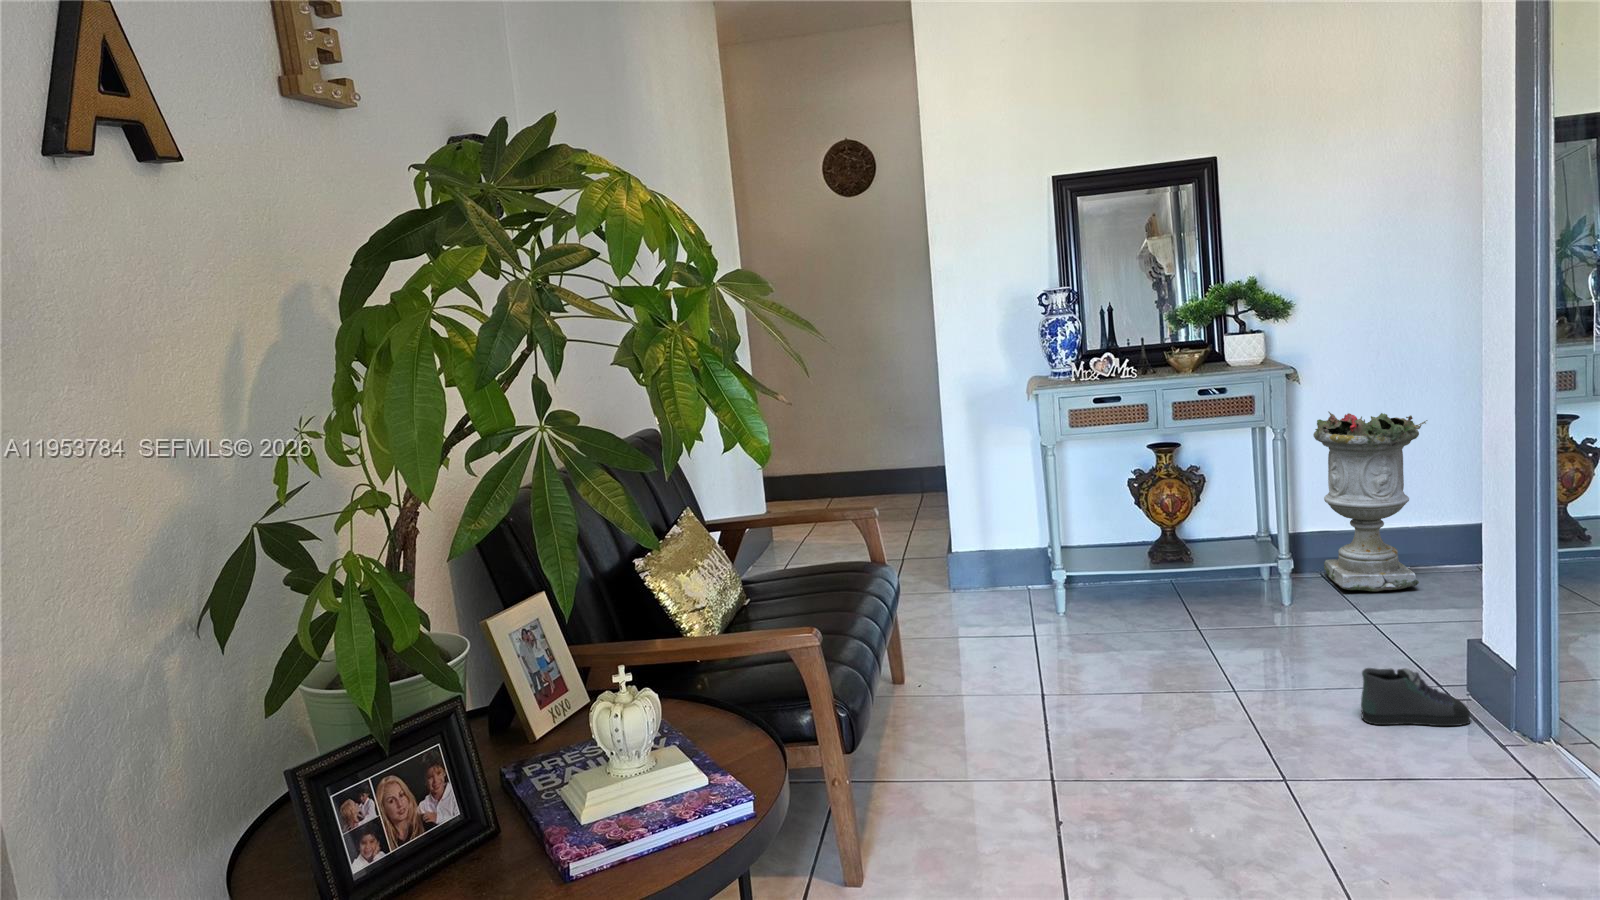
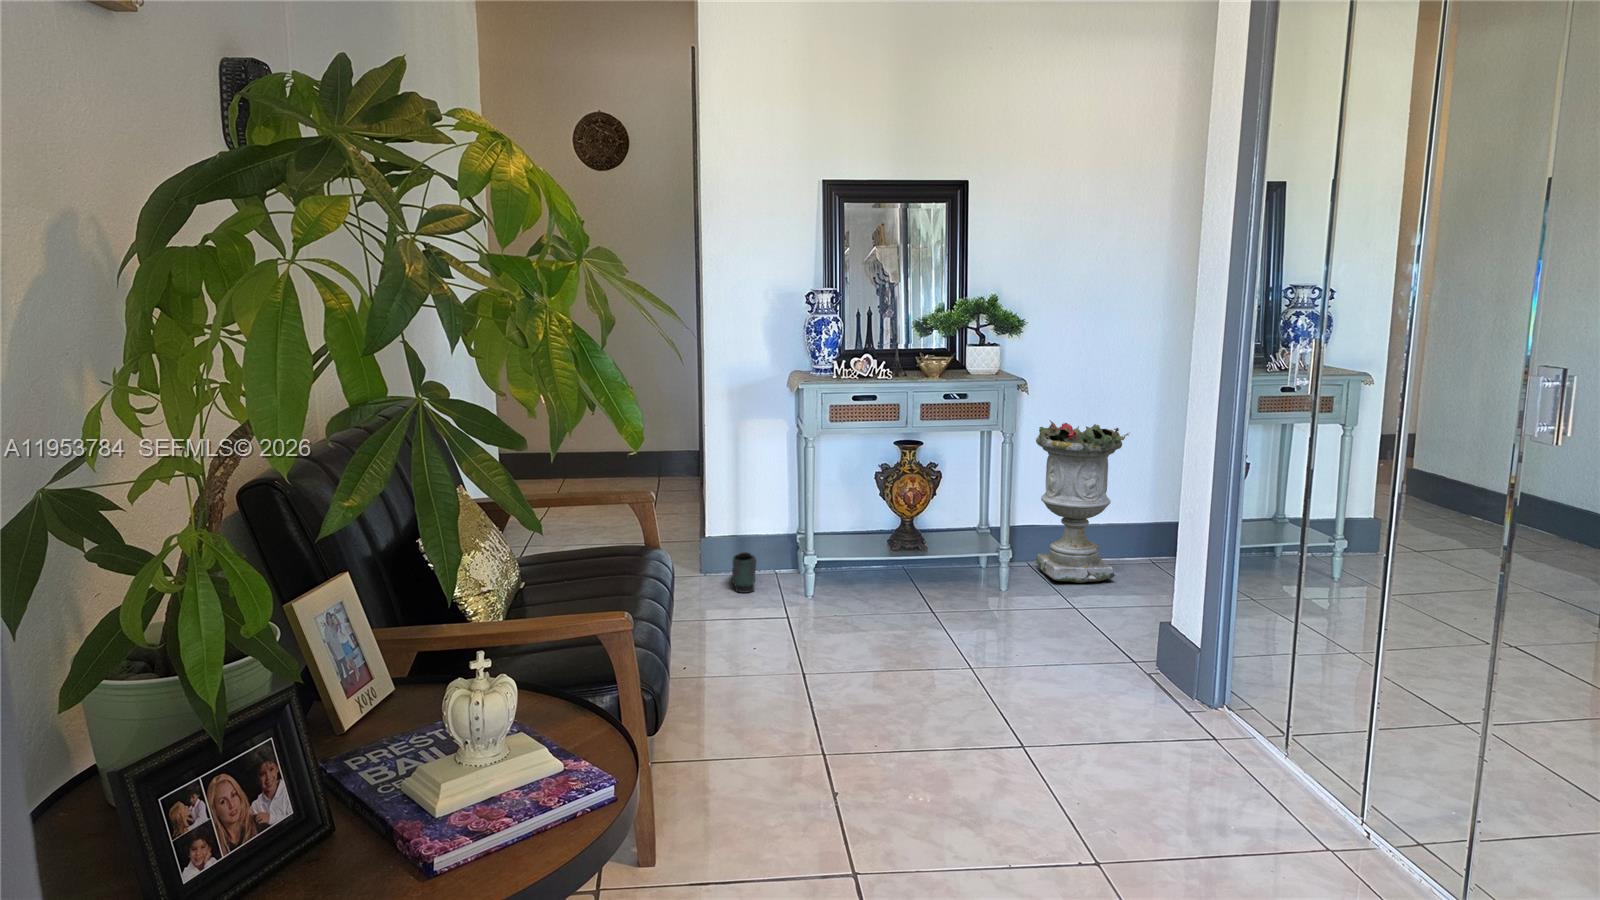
shoe: present [1361,668,1470,726] -> present [732,551,756,593]

